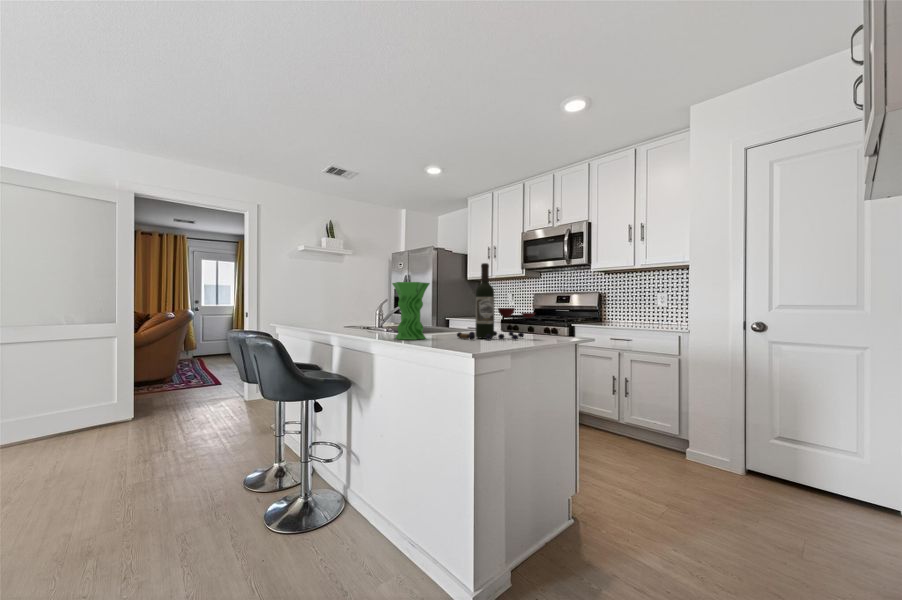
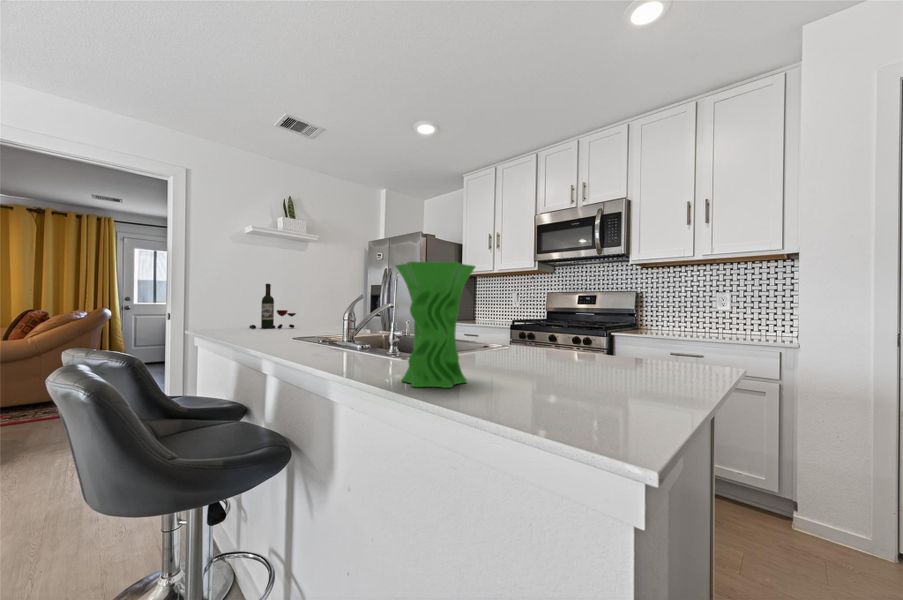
wine bottle: present [457,263,535,340] -> present [250,284,296,329]

